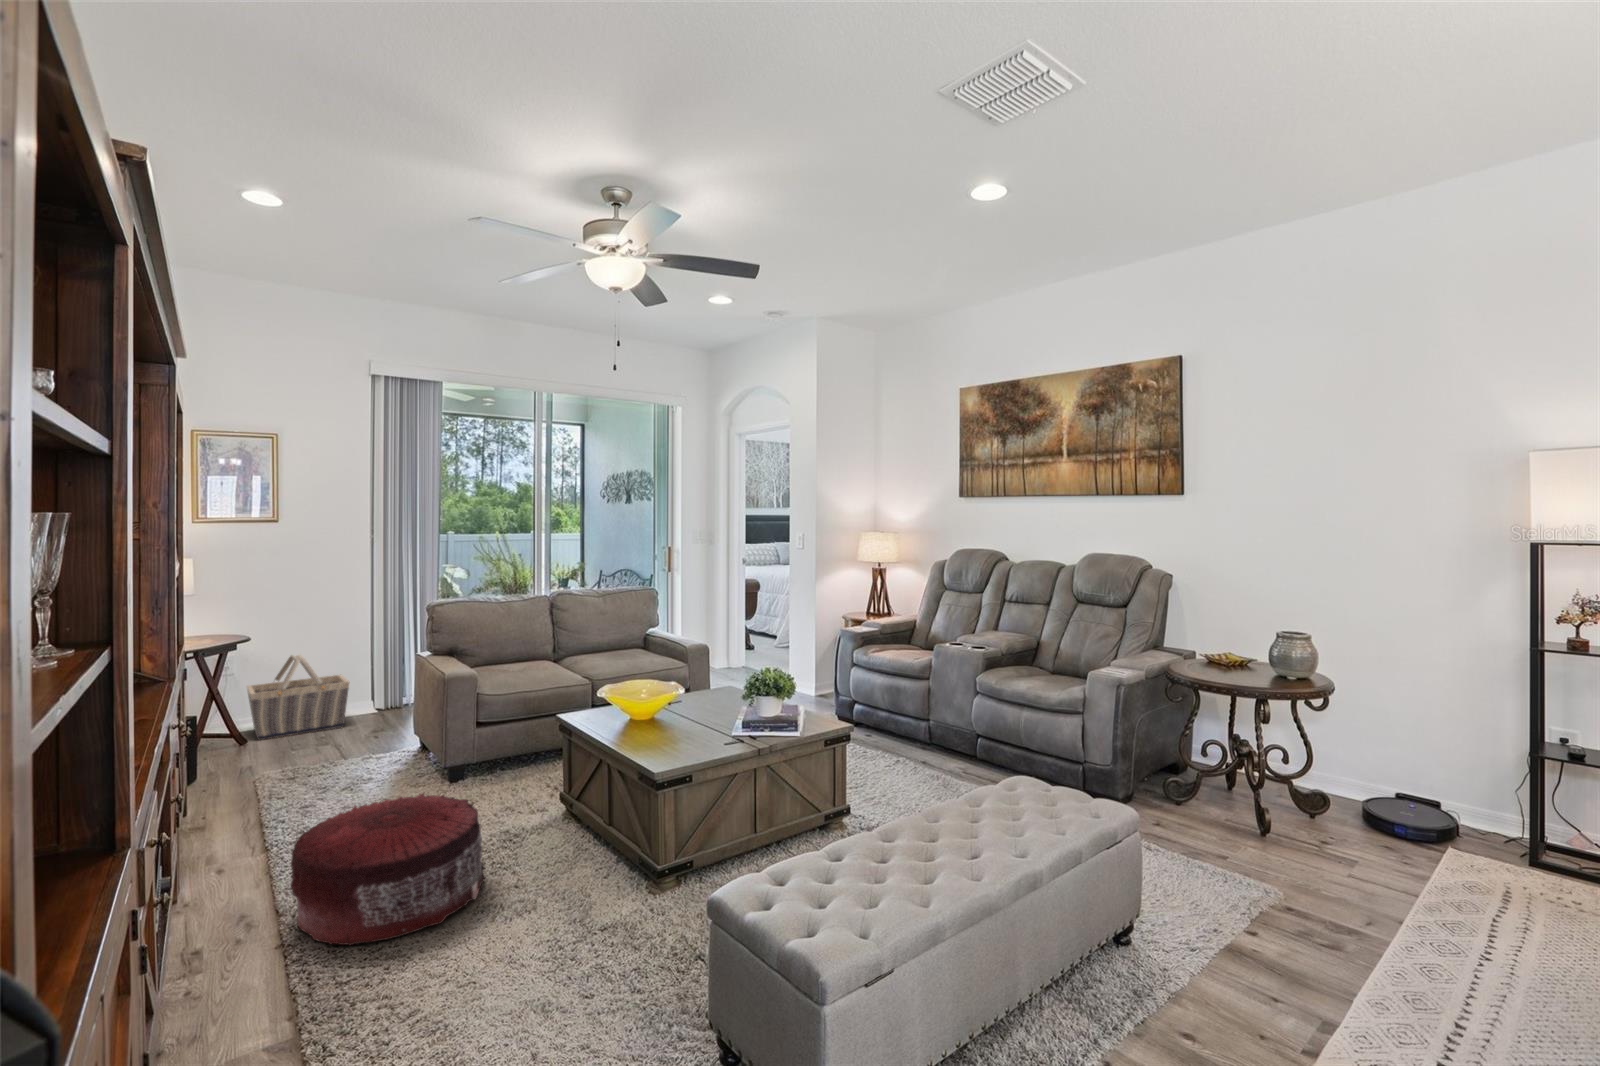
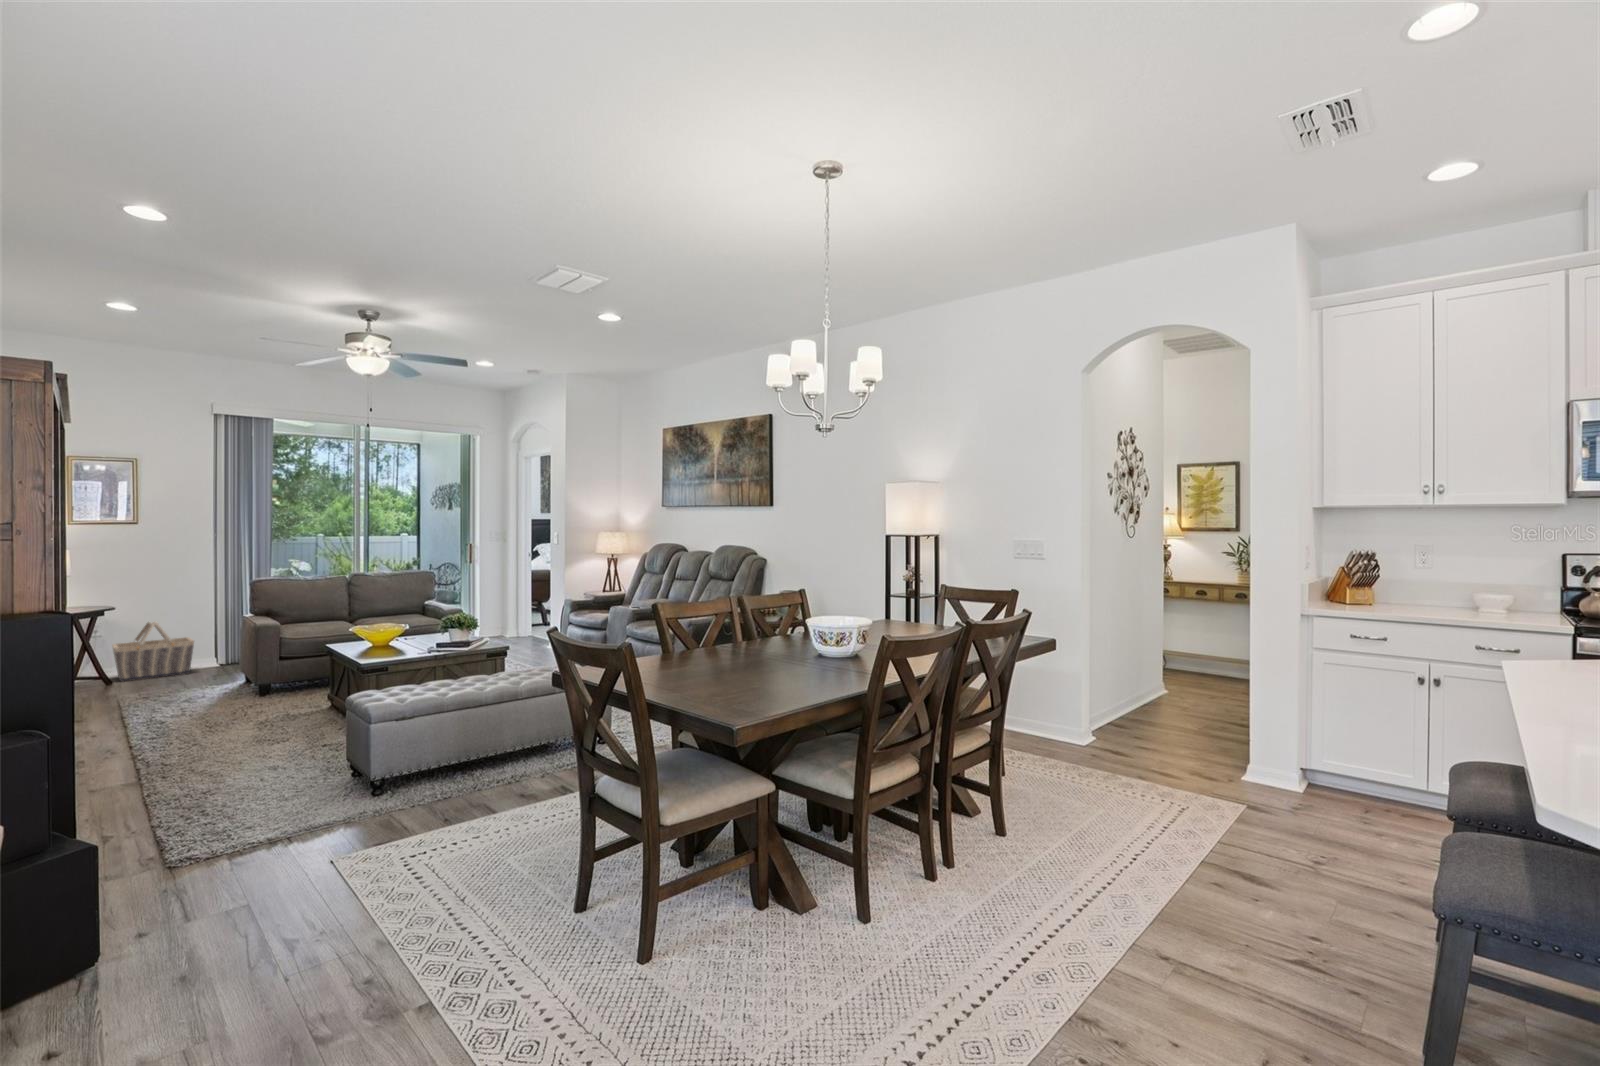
pouf: present [291,793,486,945] -> none [134,686,265,758]

